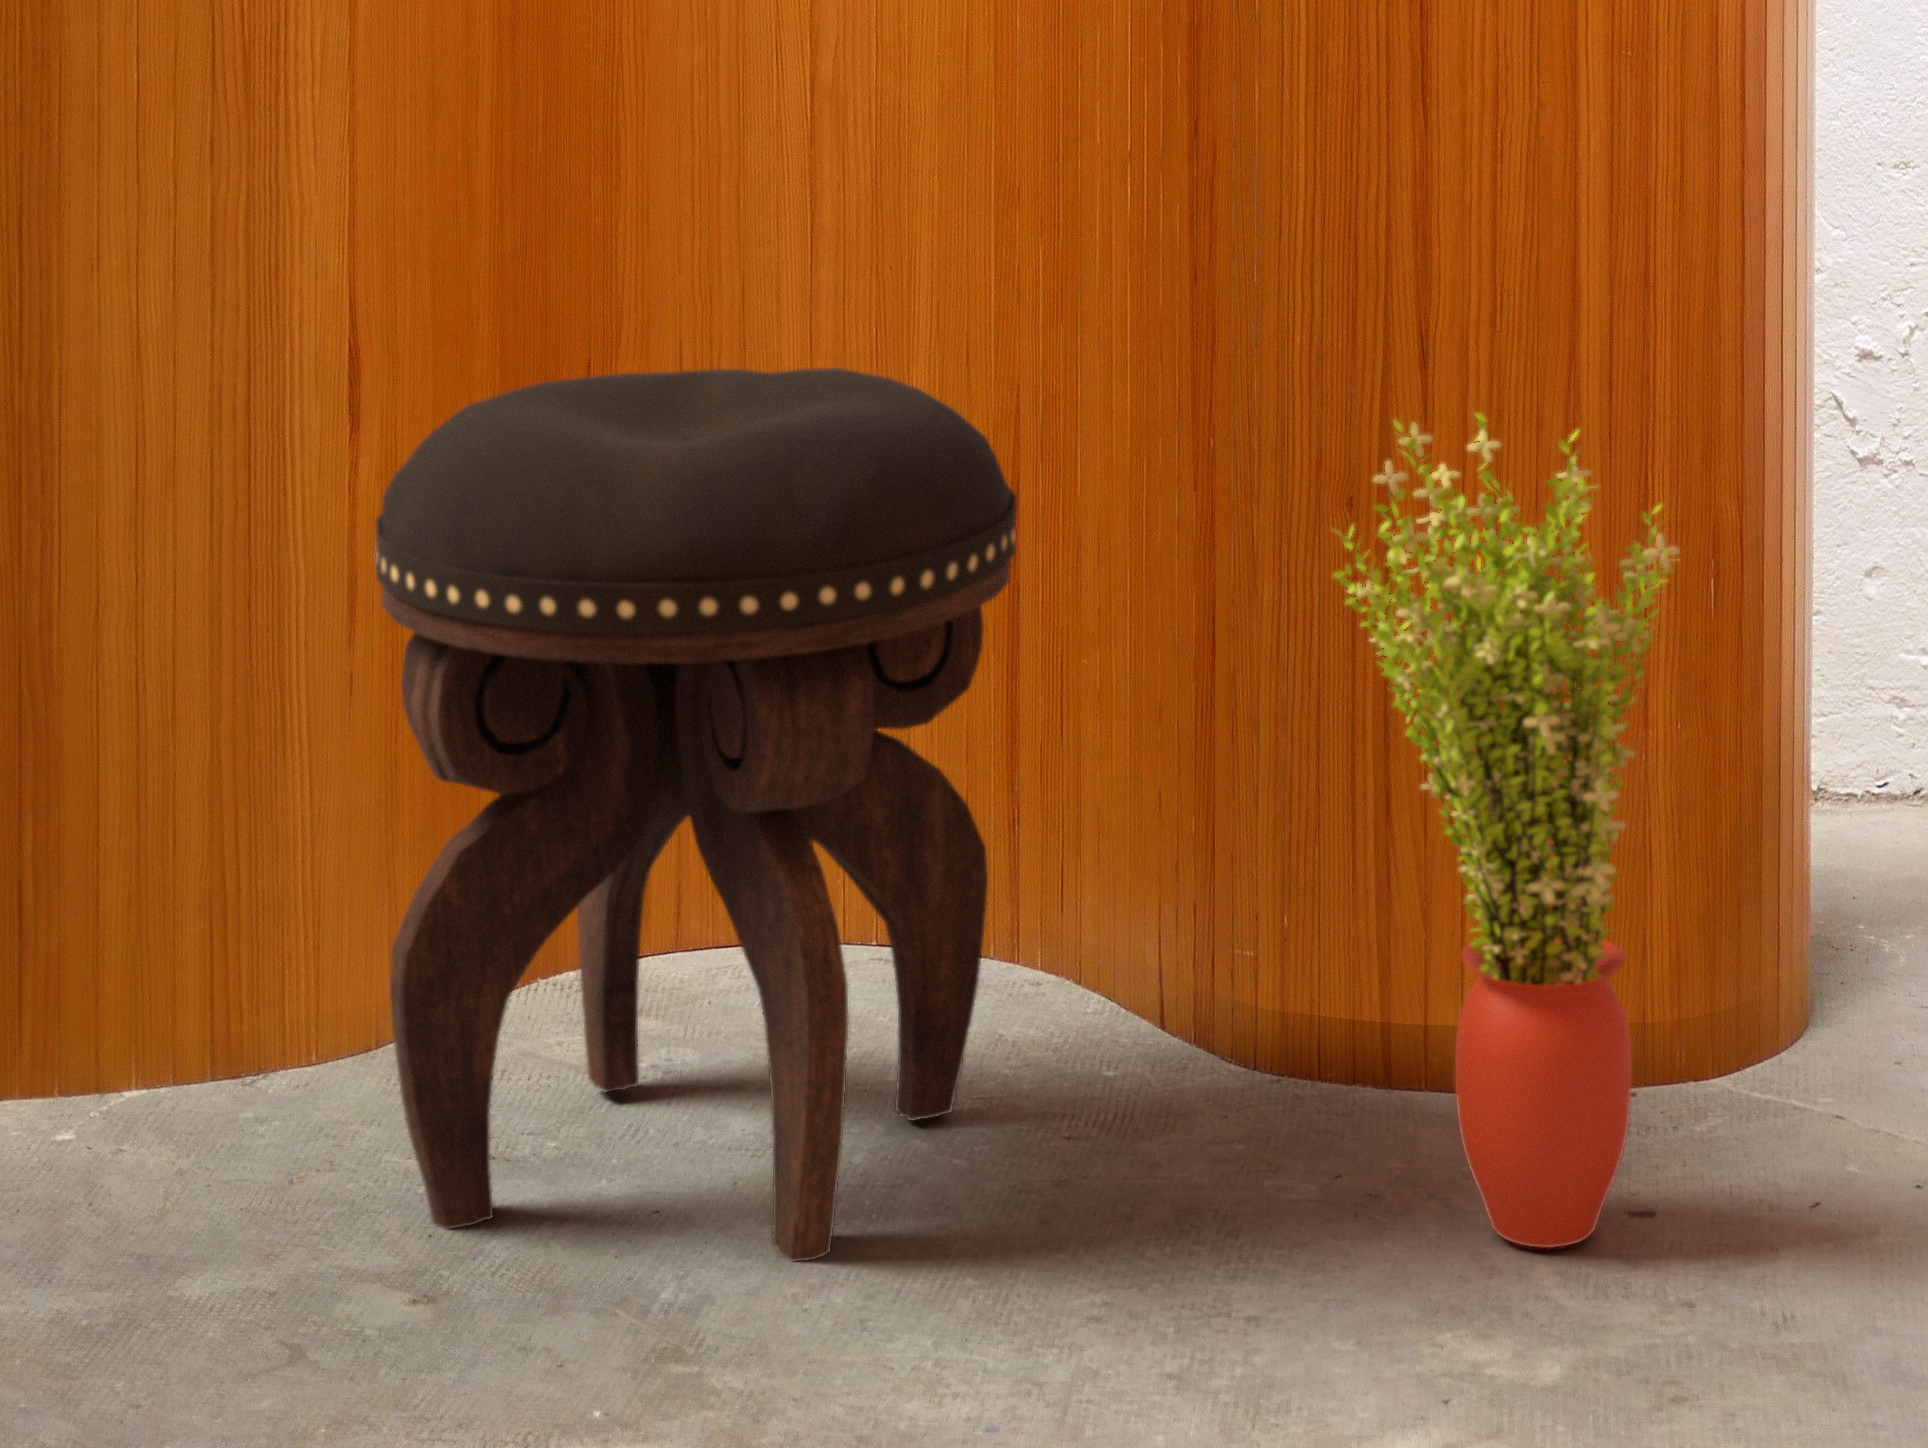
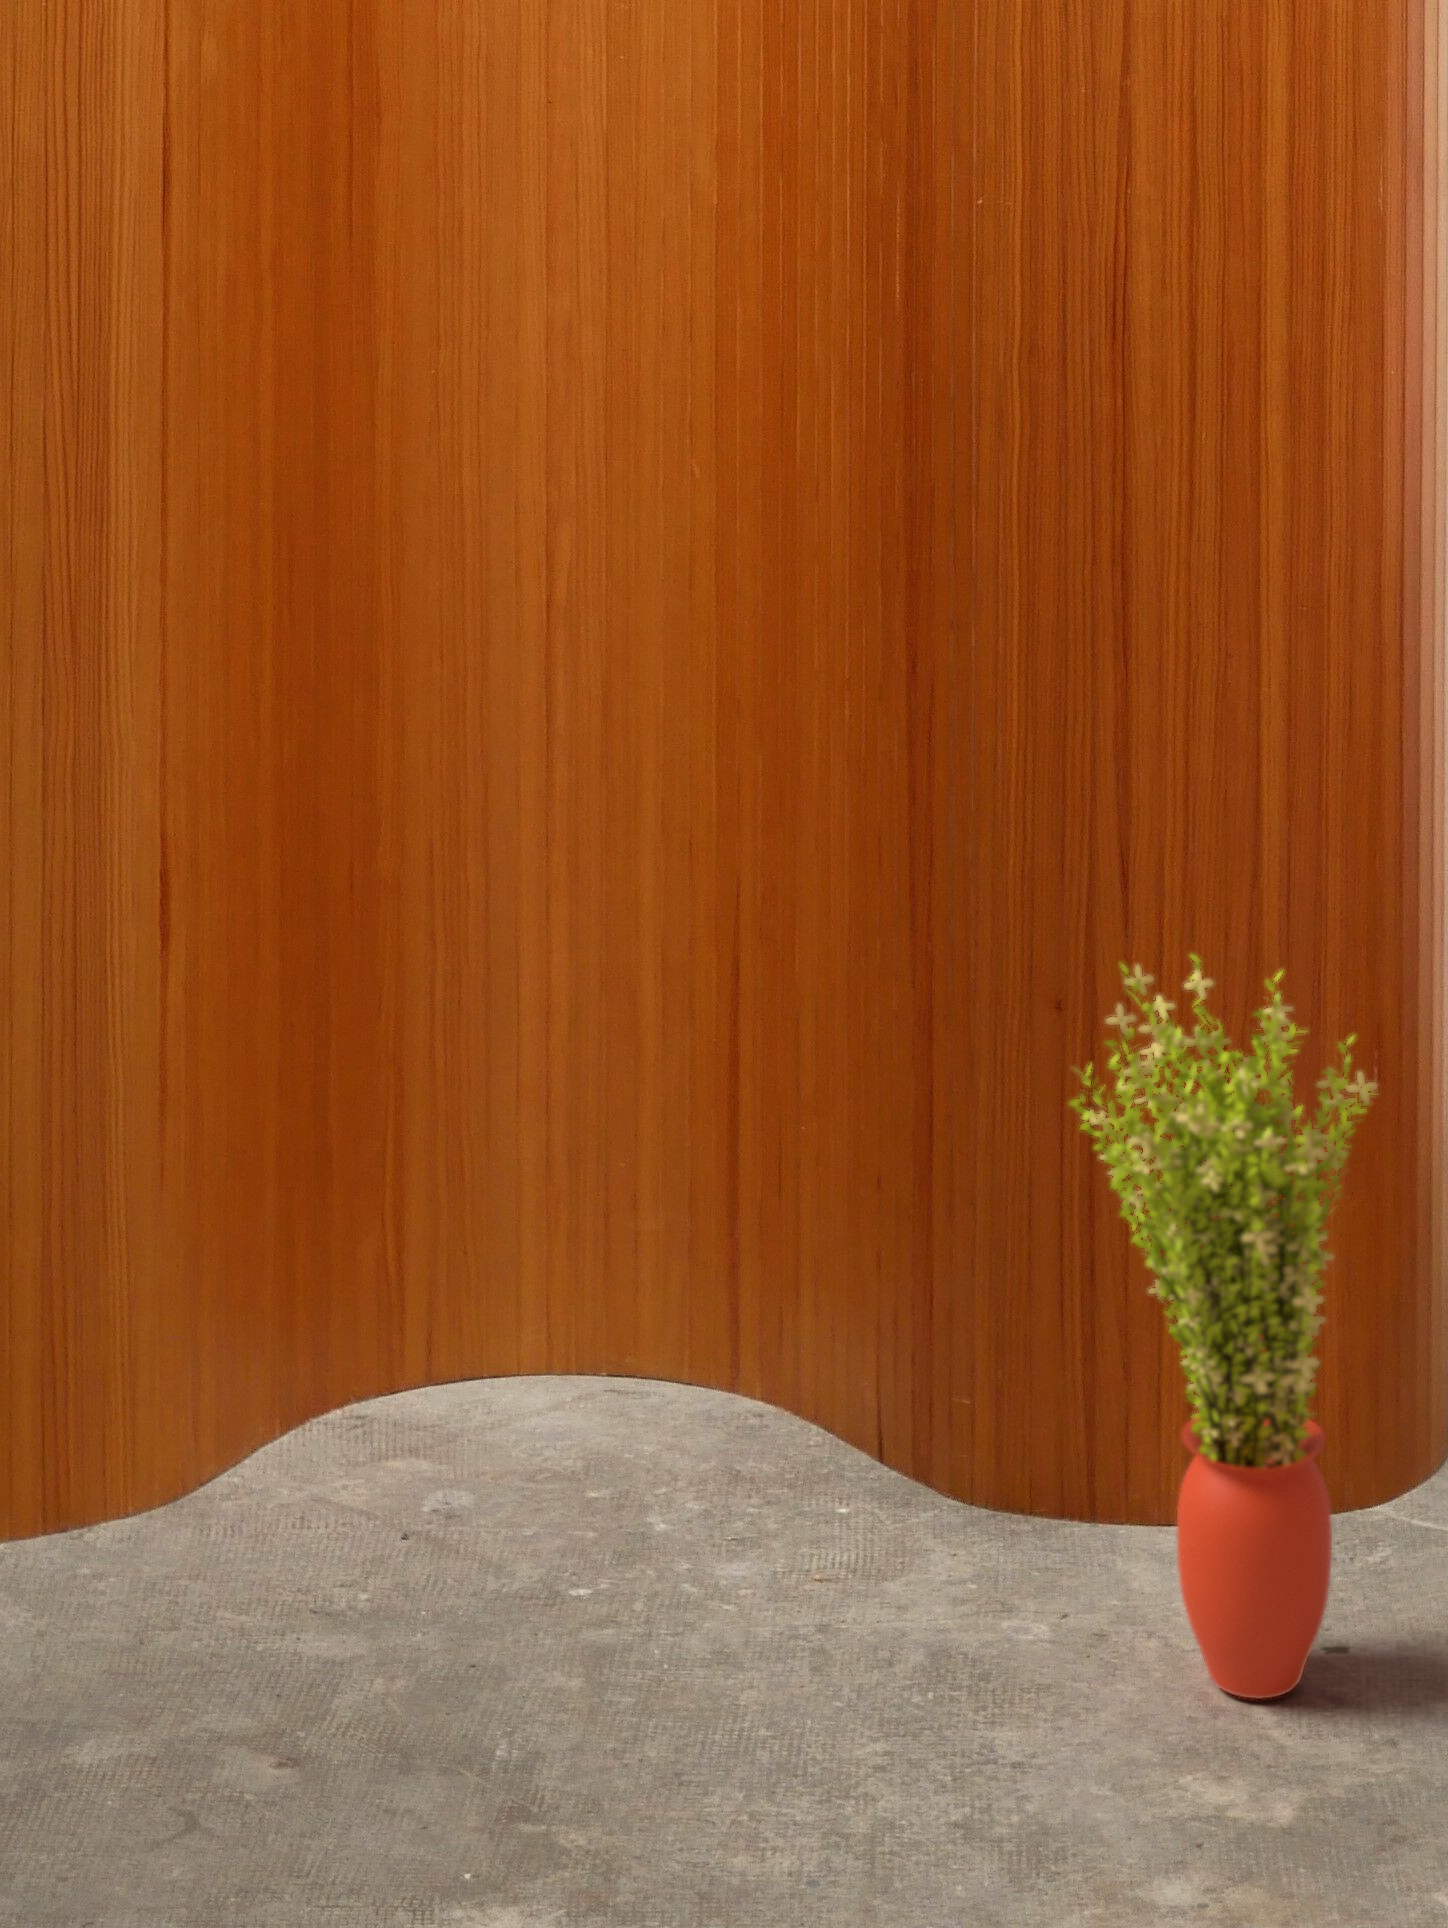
footstool: present [375,368,1017,1262] -> none [211,893,778,1733]

